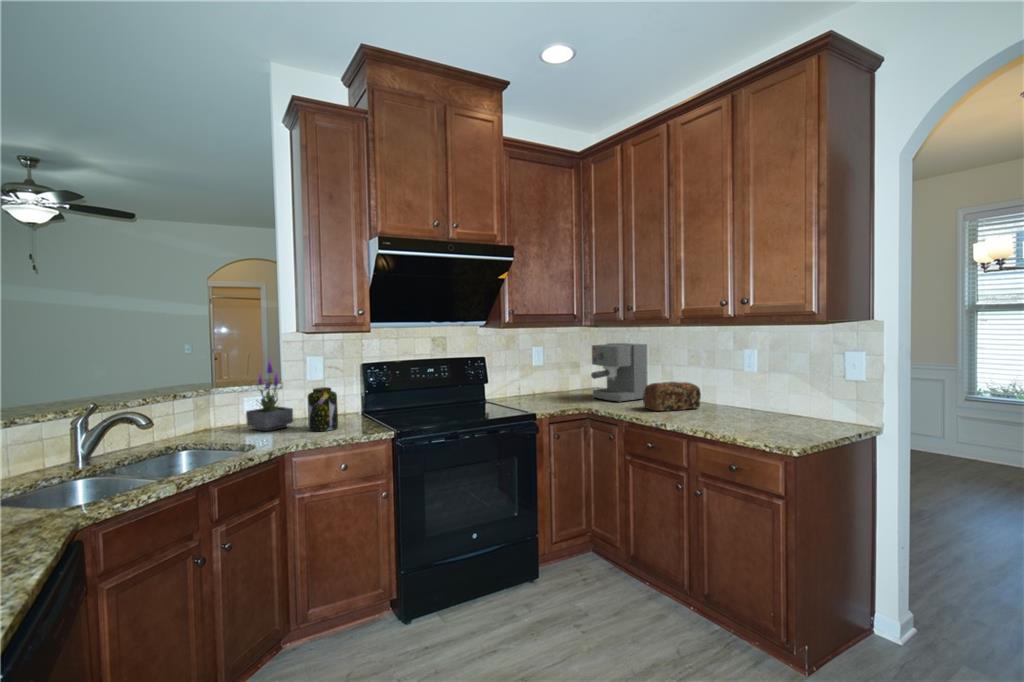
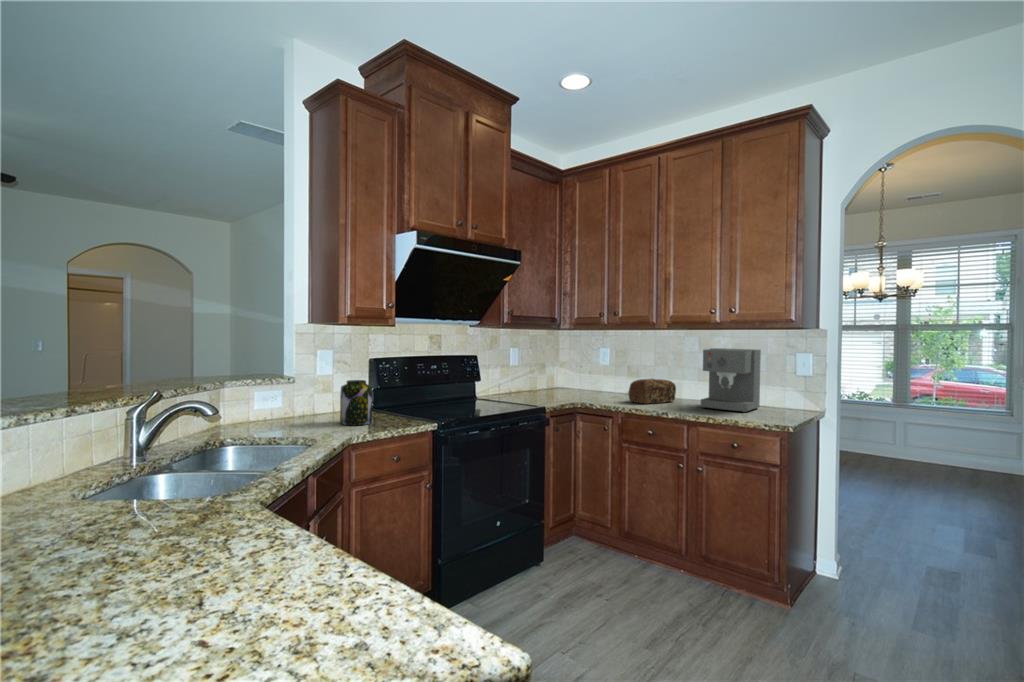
coffee maker: present [591,343,648,402] -> present [701,348,761,413]
potted plant: present [246,359,293,431] -> none [267,346,318,427]

